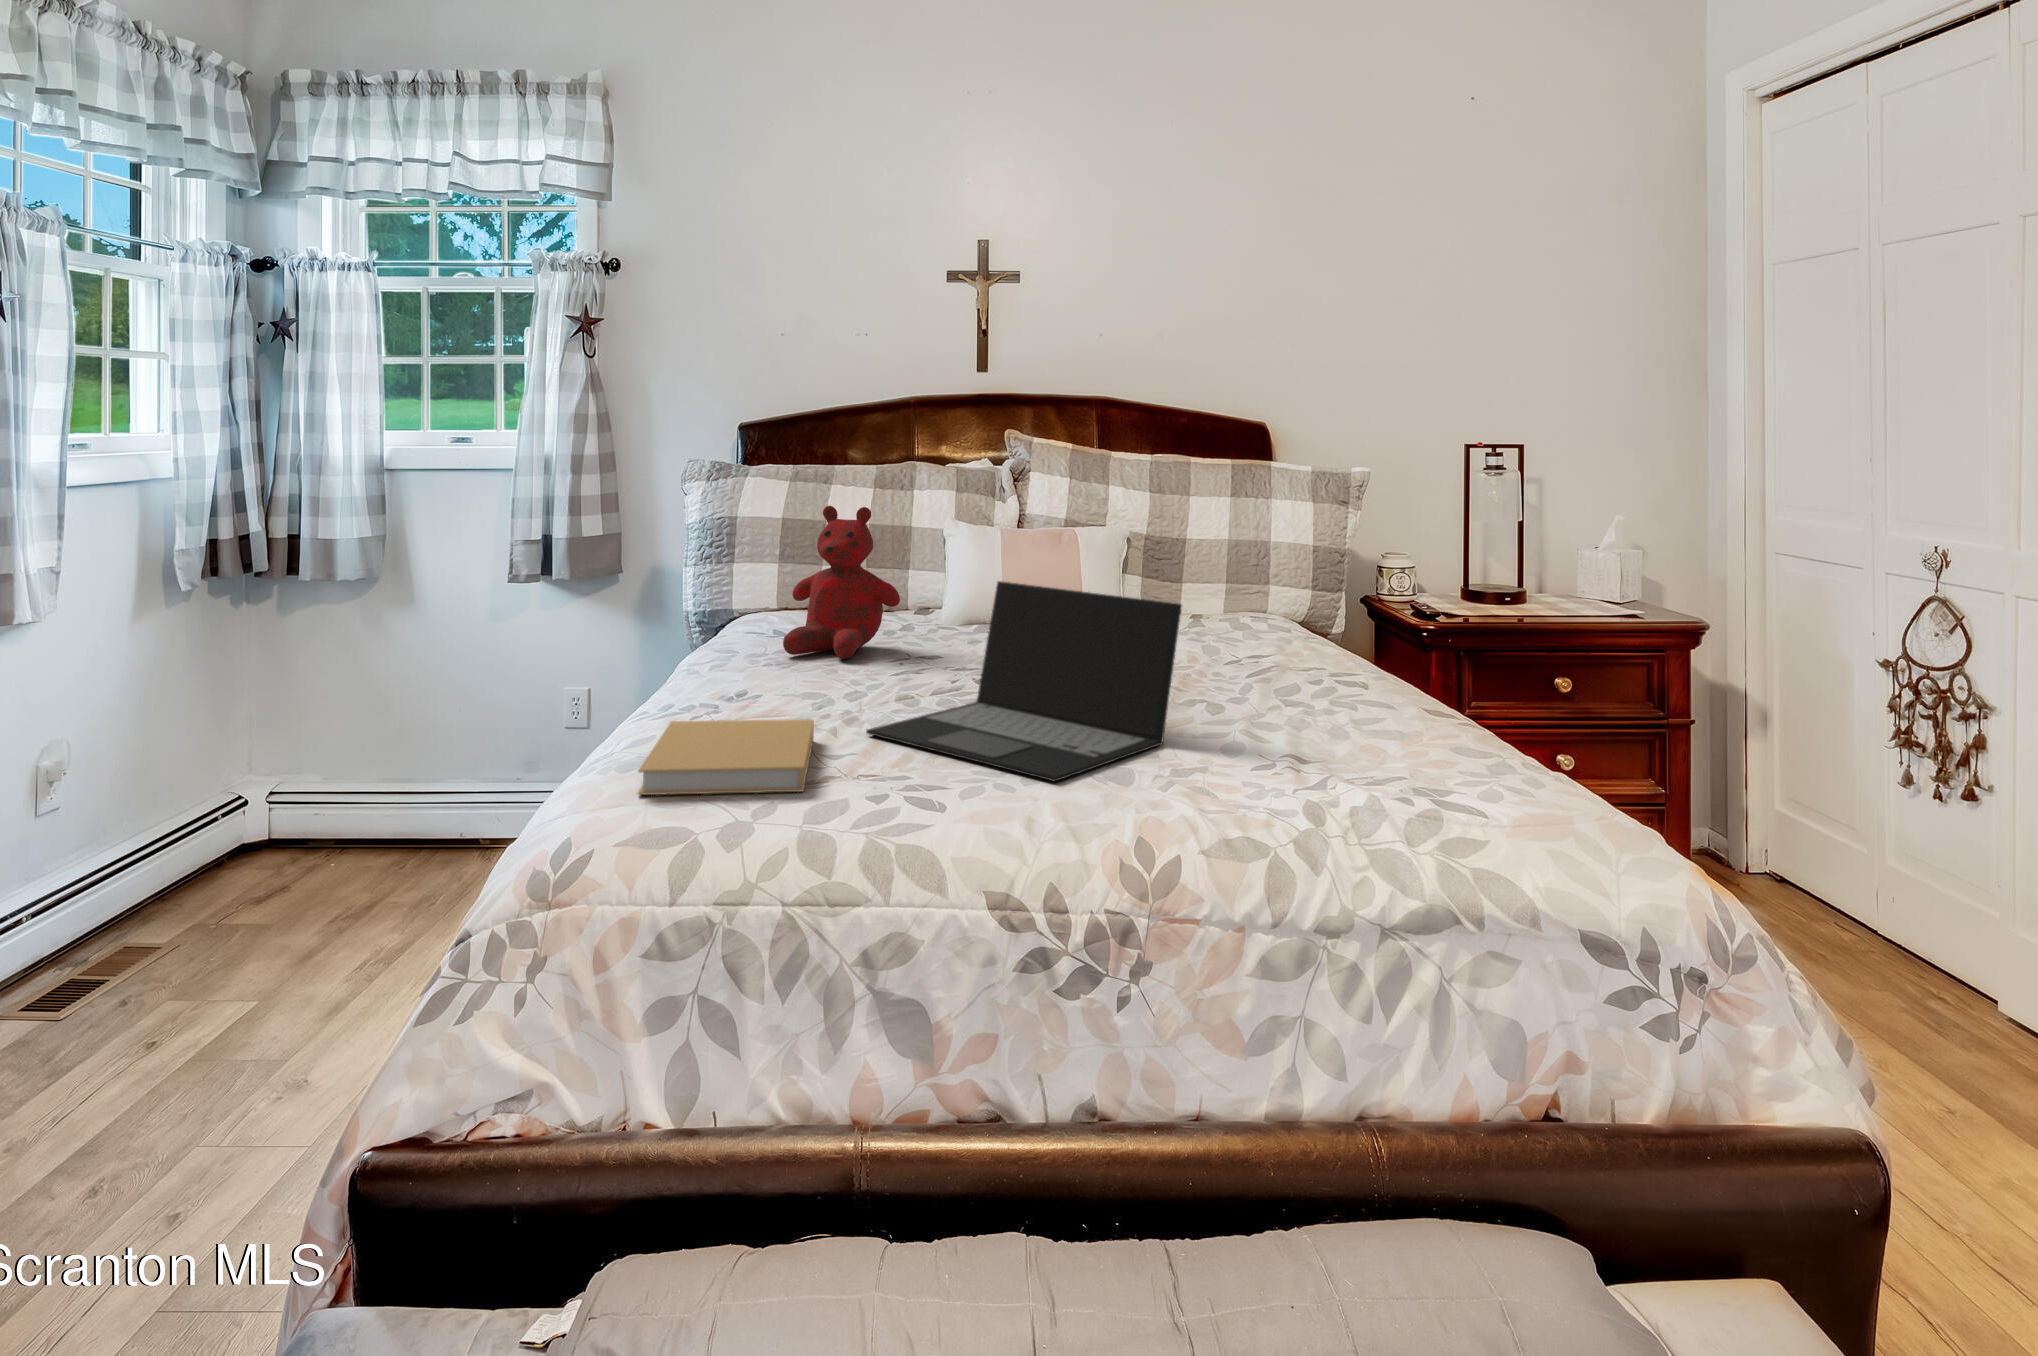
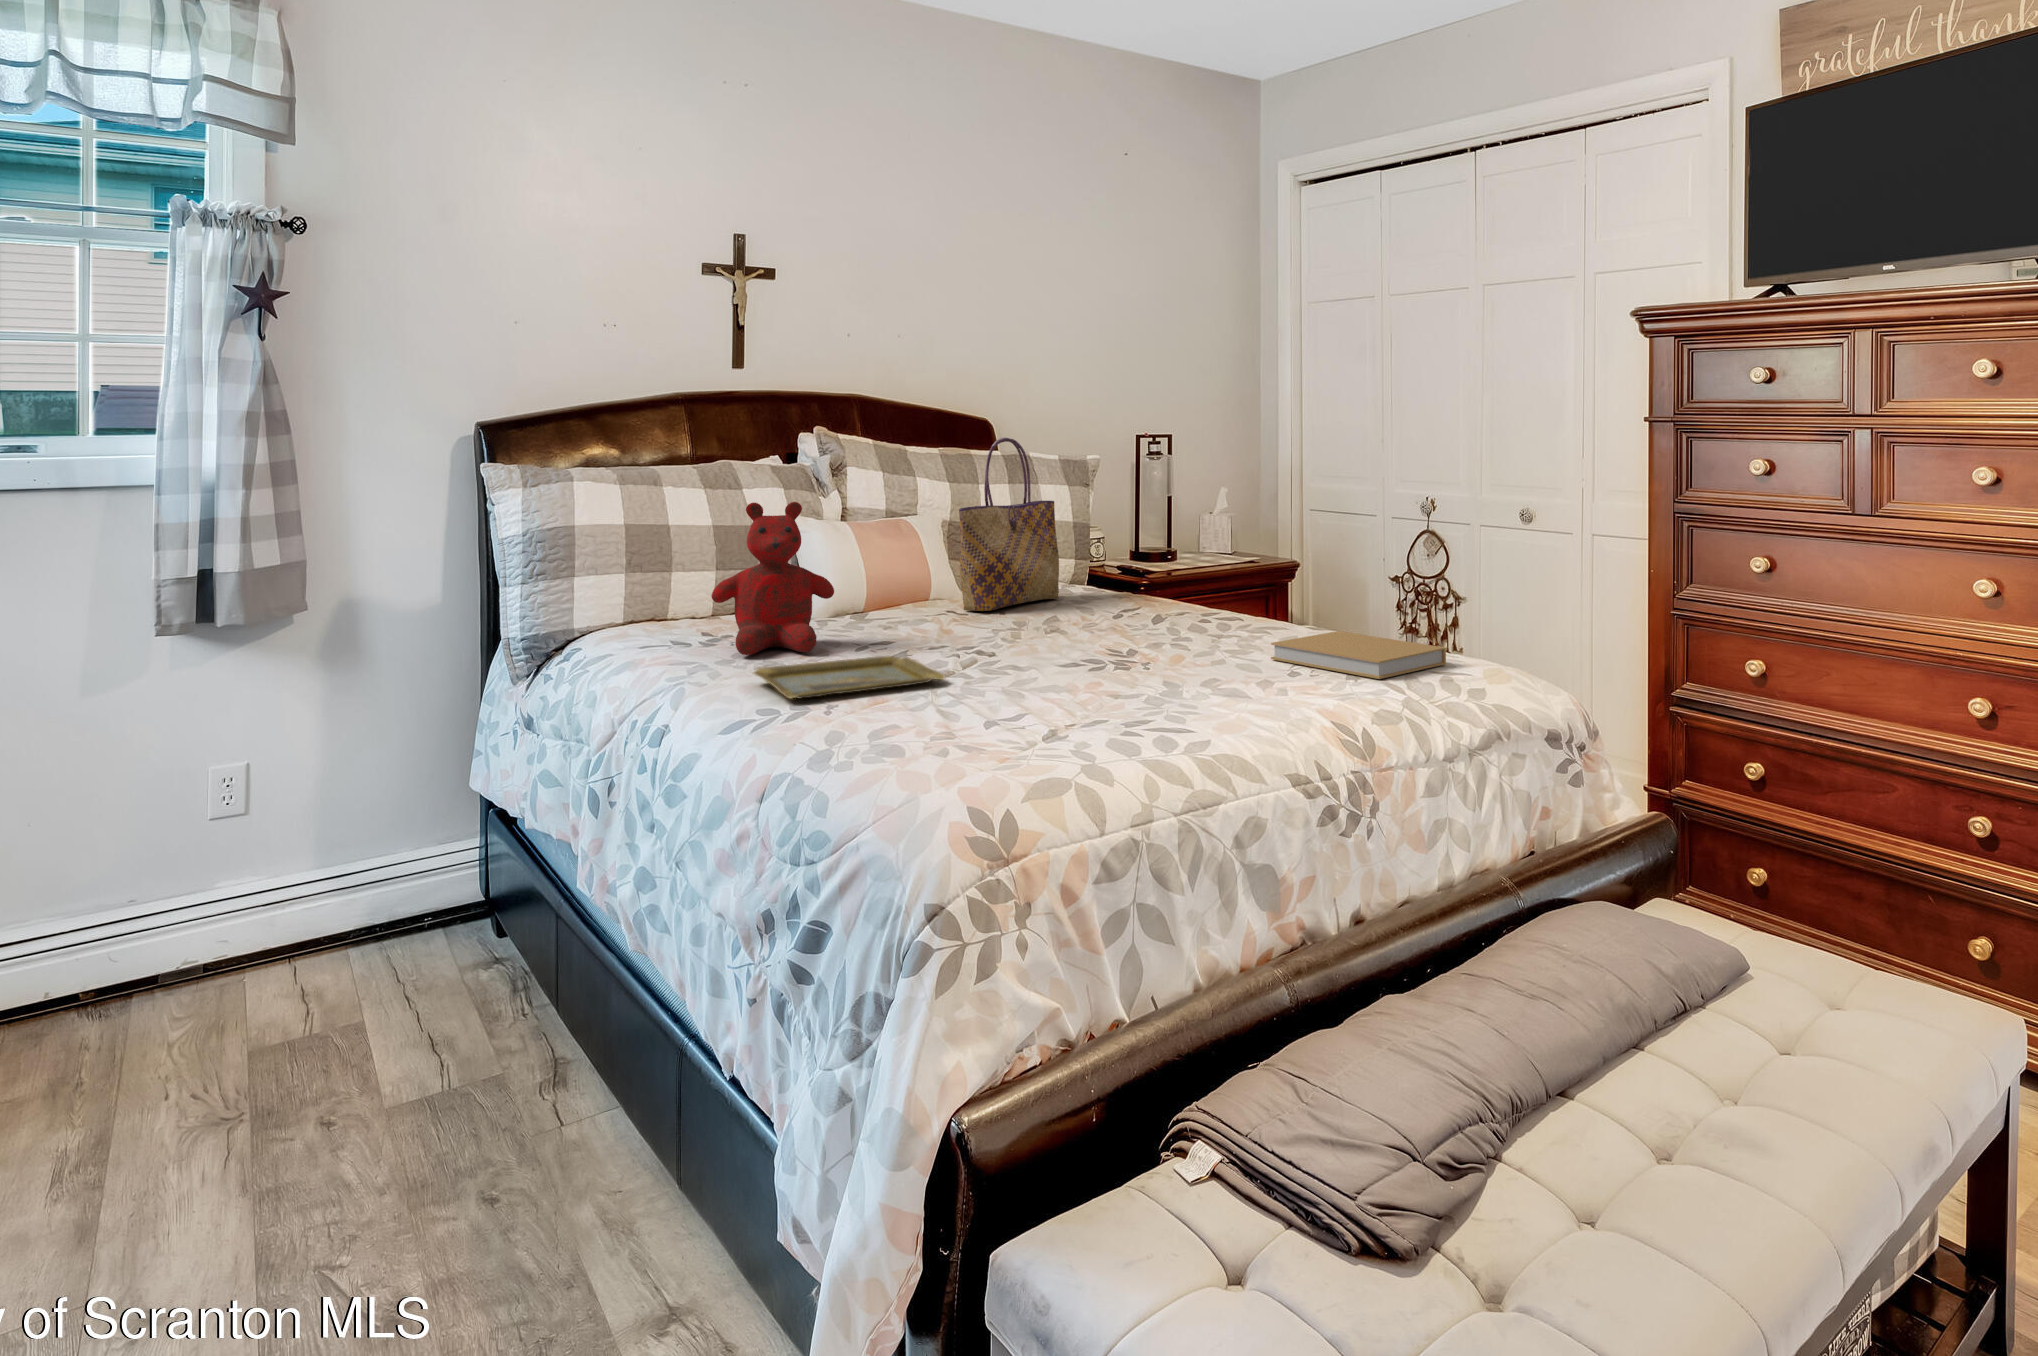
tote bag: none [1086,446,1237,637] -> present [959,437,1059,611]
laptop: present [866,581,1182,781] -> none [1000,556,1222,701]
tray: none [695,668,883,706] -> present [753,656,945,698]
book: present [638,719,814,795] -> present [1271,631,1446,679]

